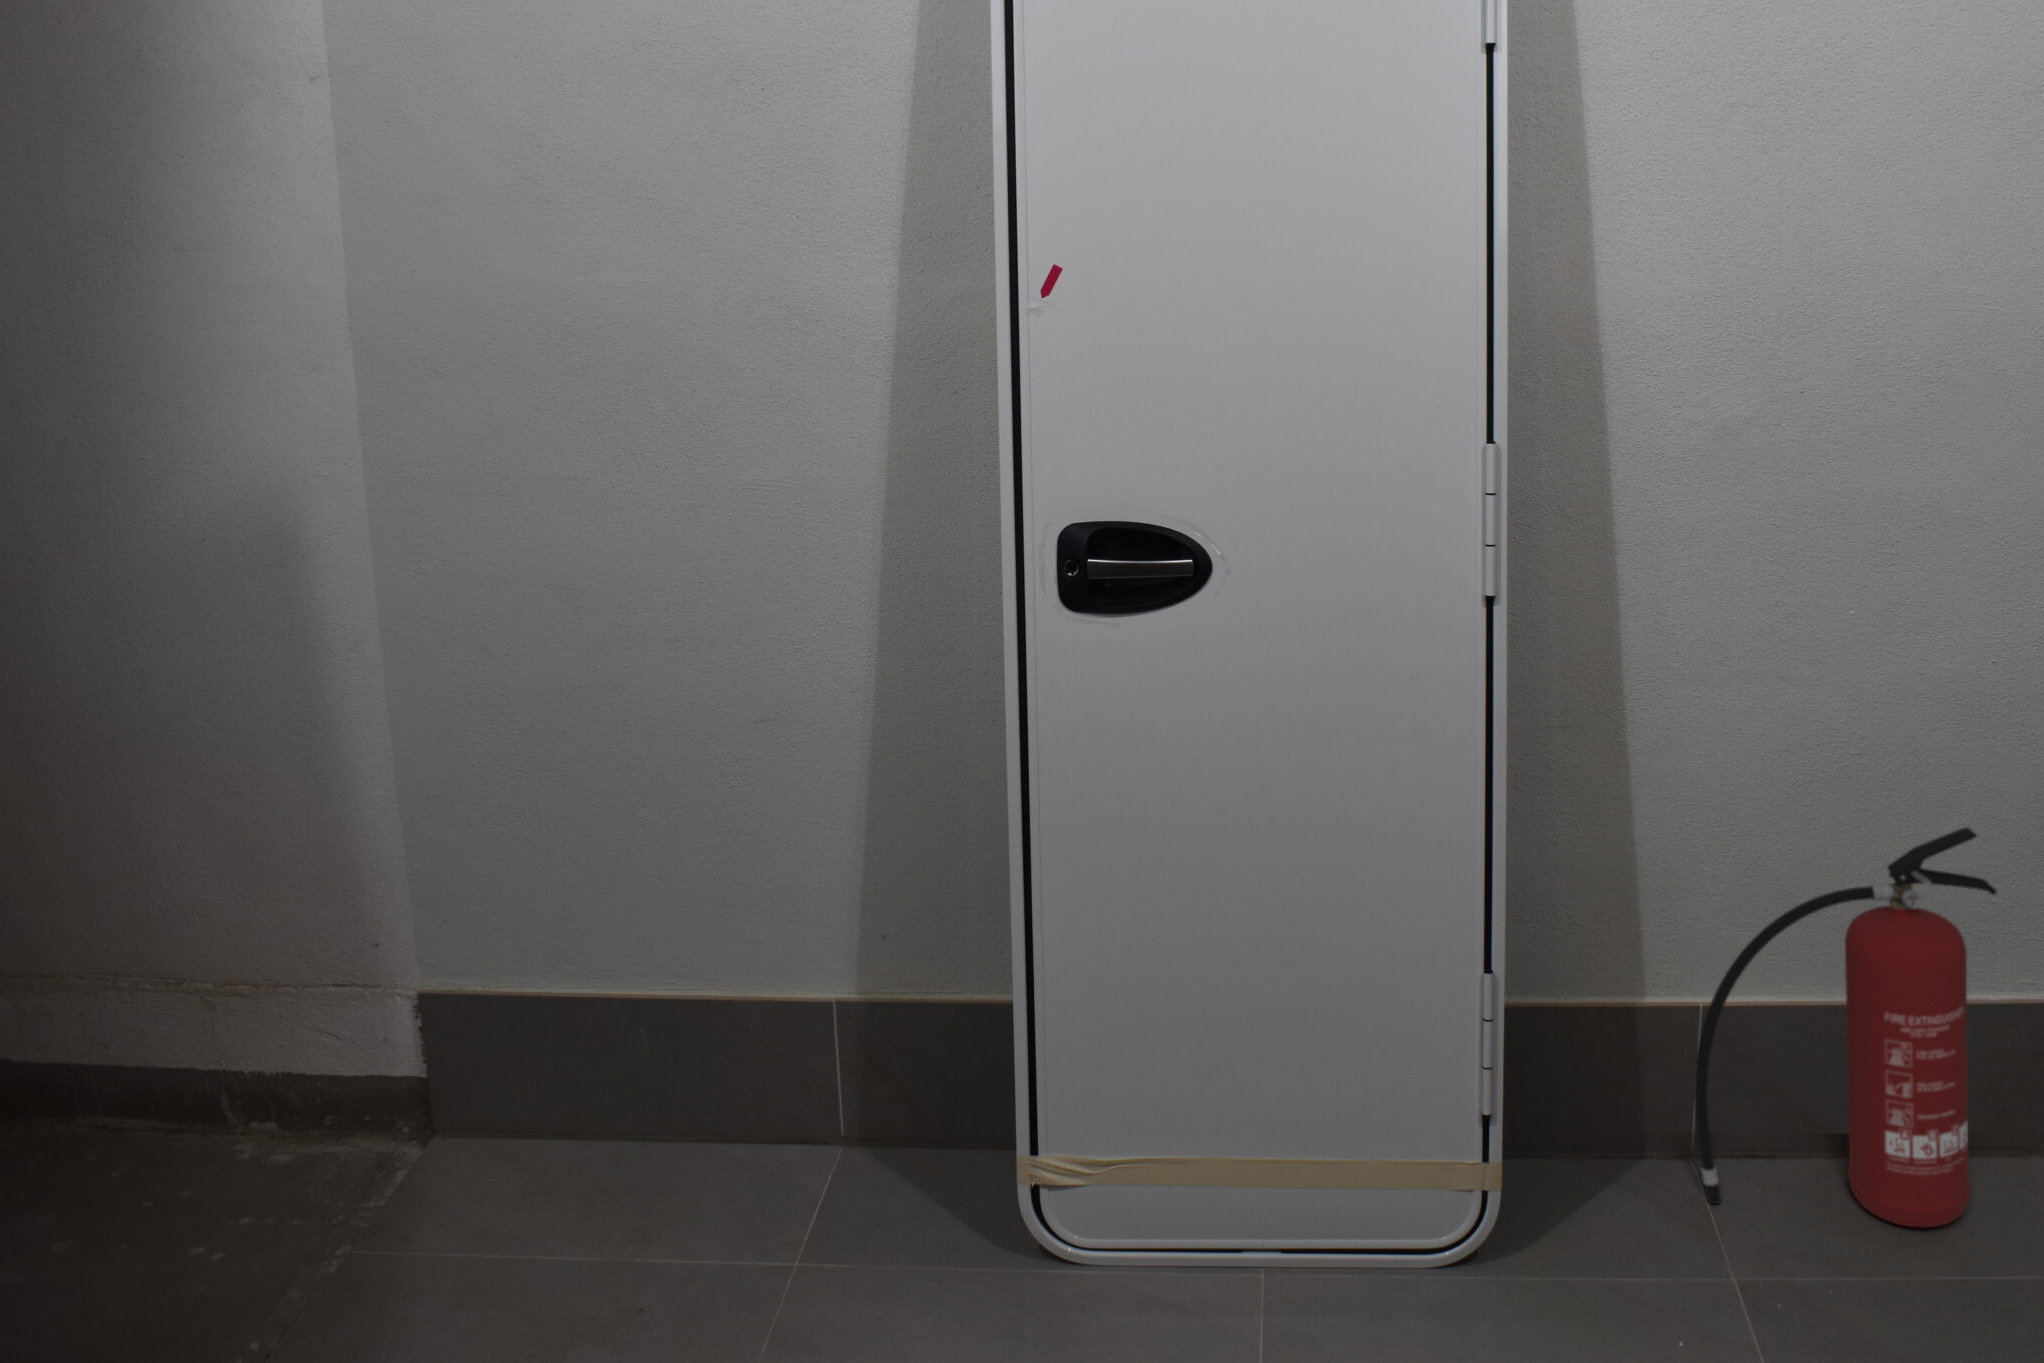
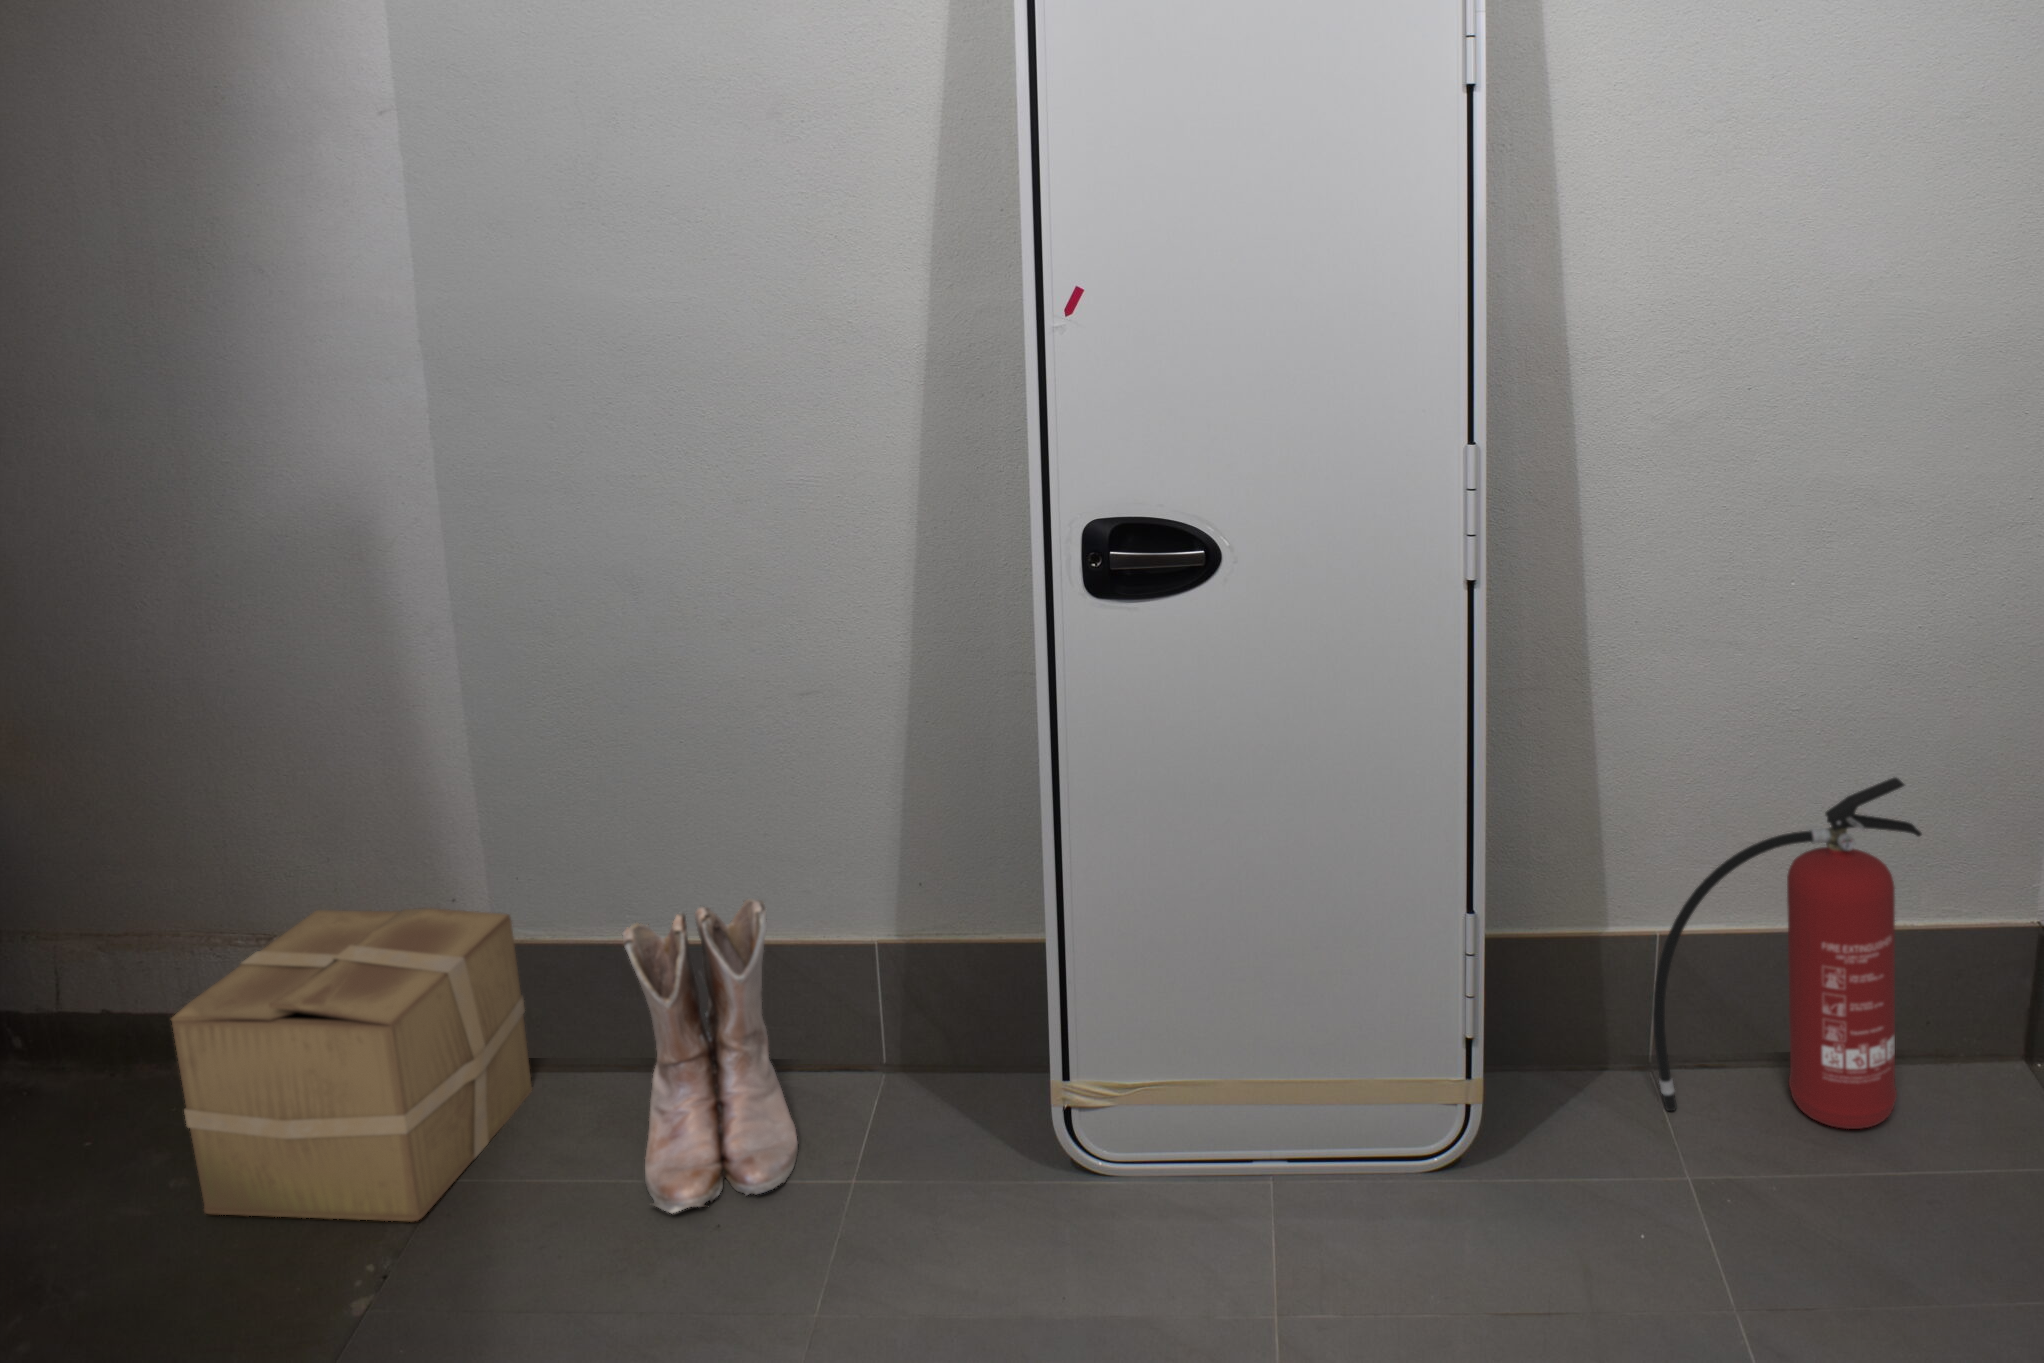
boots: none [541,946,736,1299] -> present [622,898,798,1213]
cardboard box: none [42,954,450,1303] -> present [171,908,533,1221]

